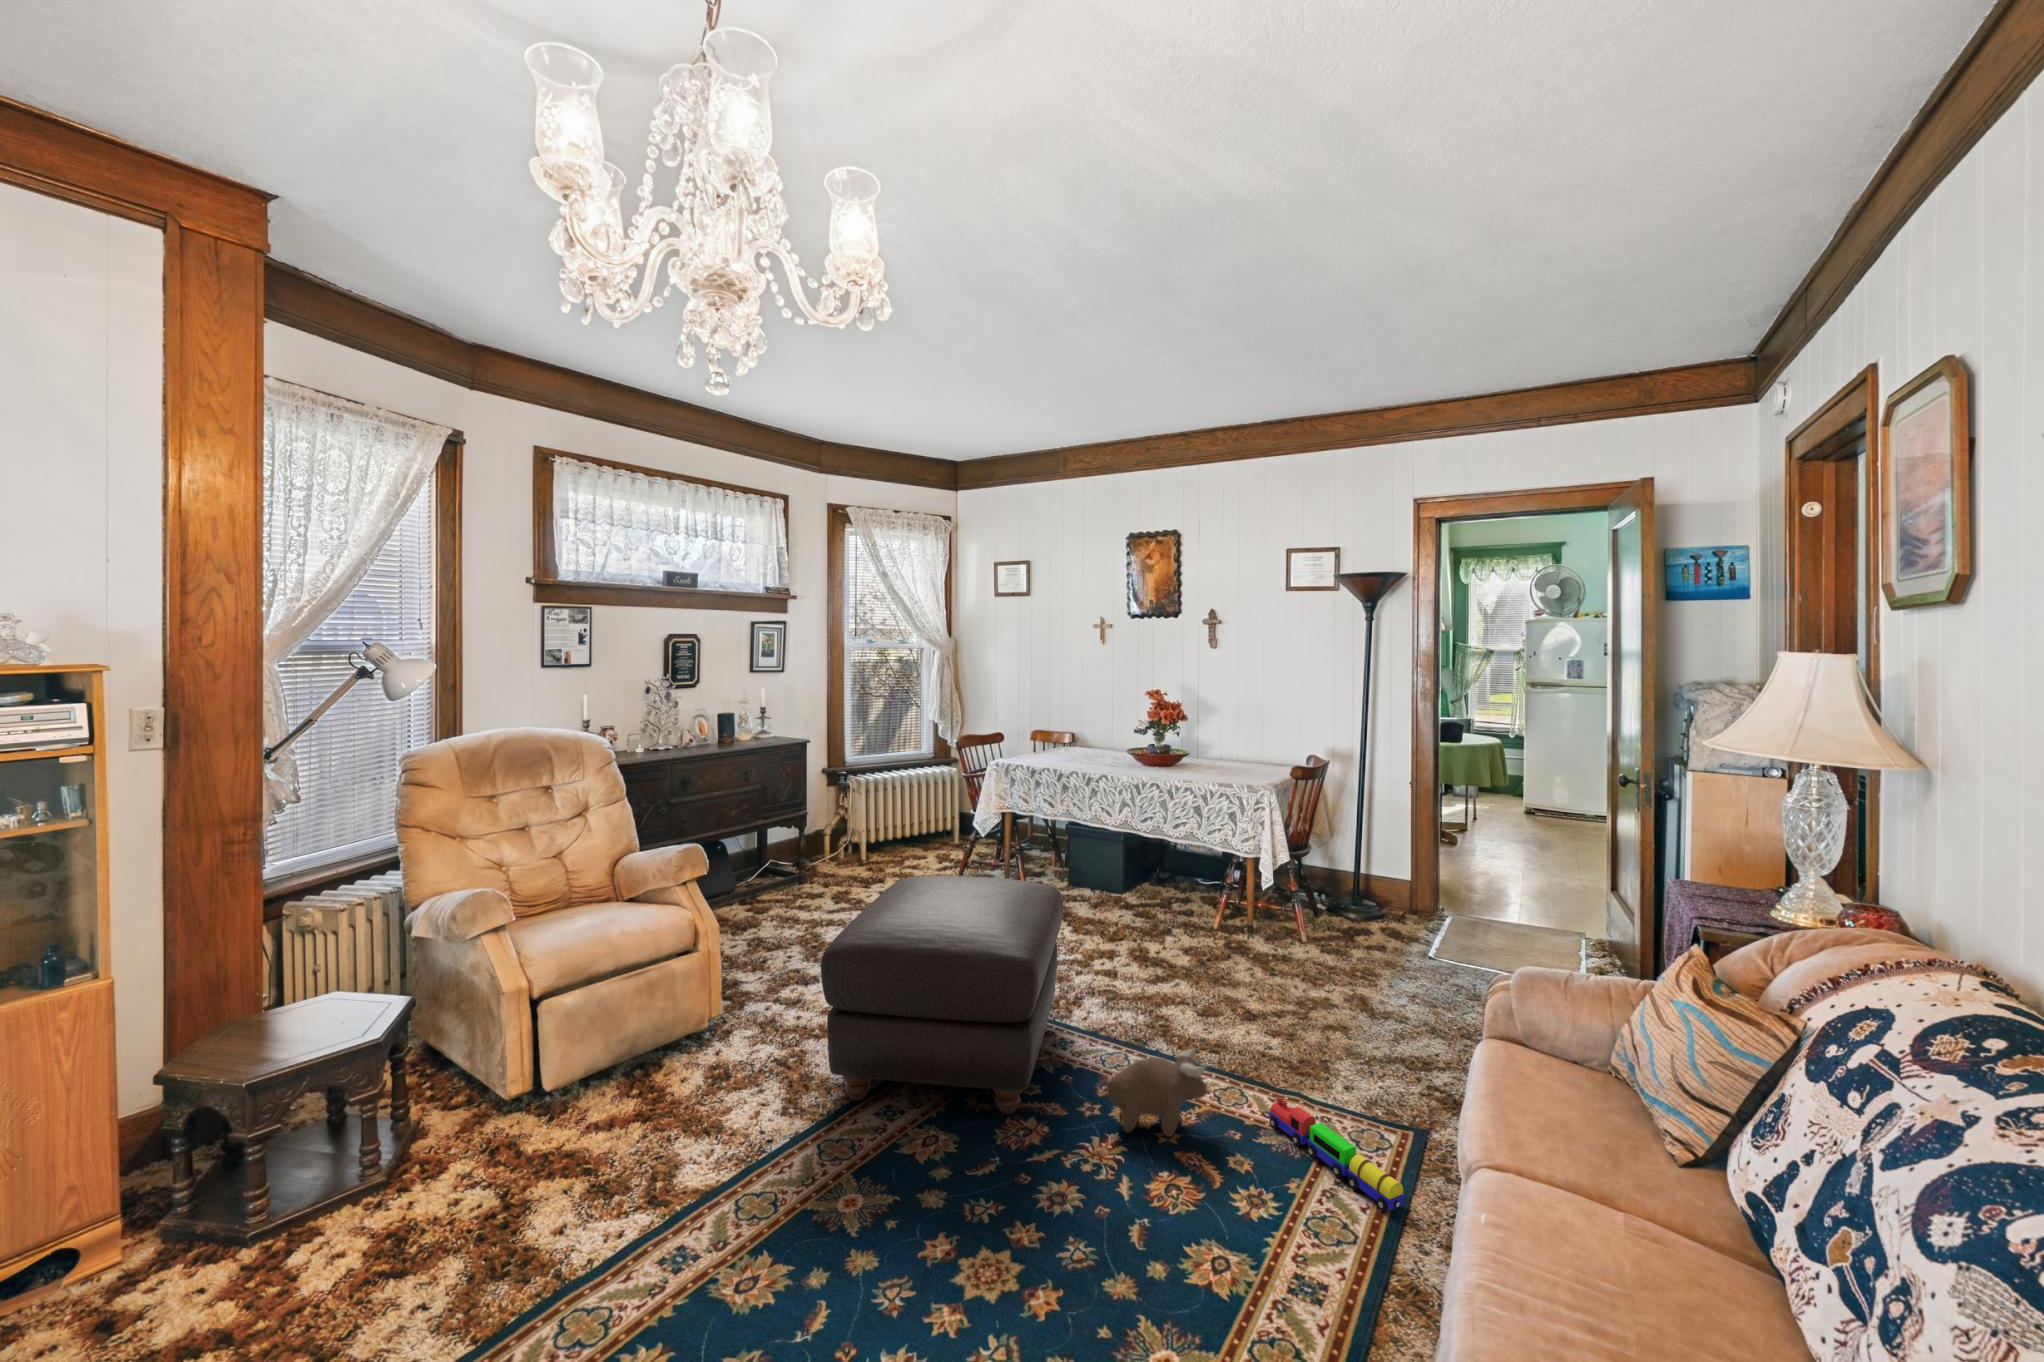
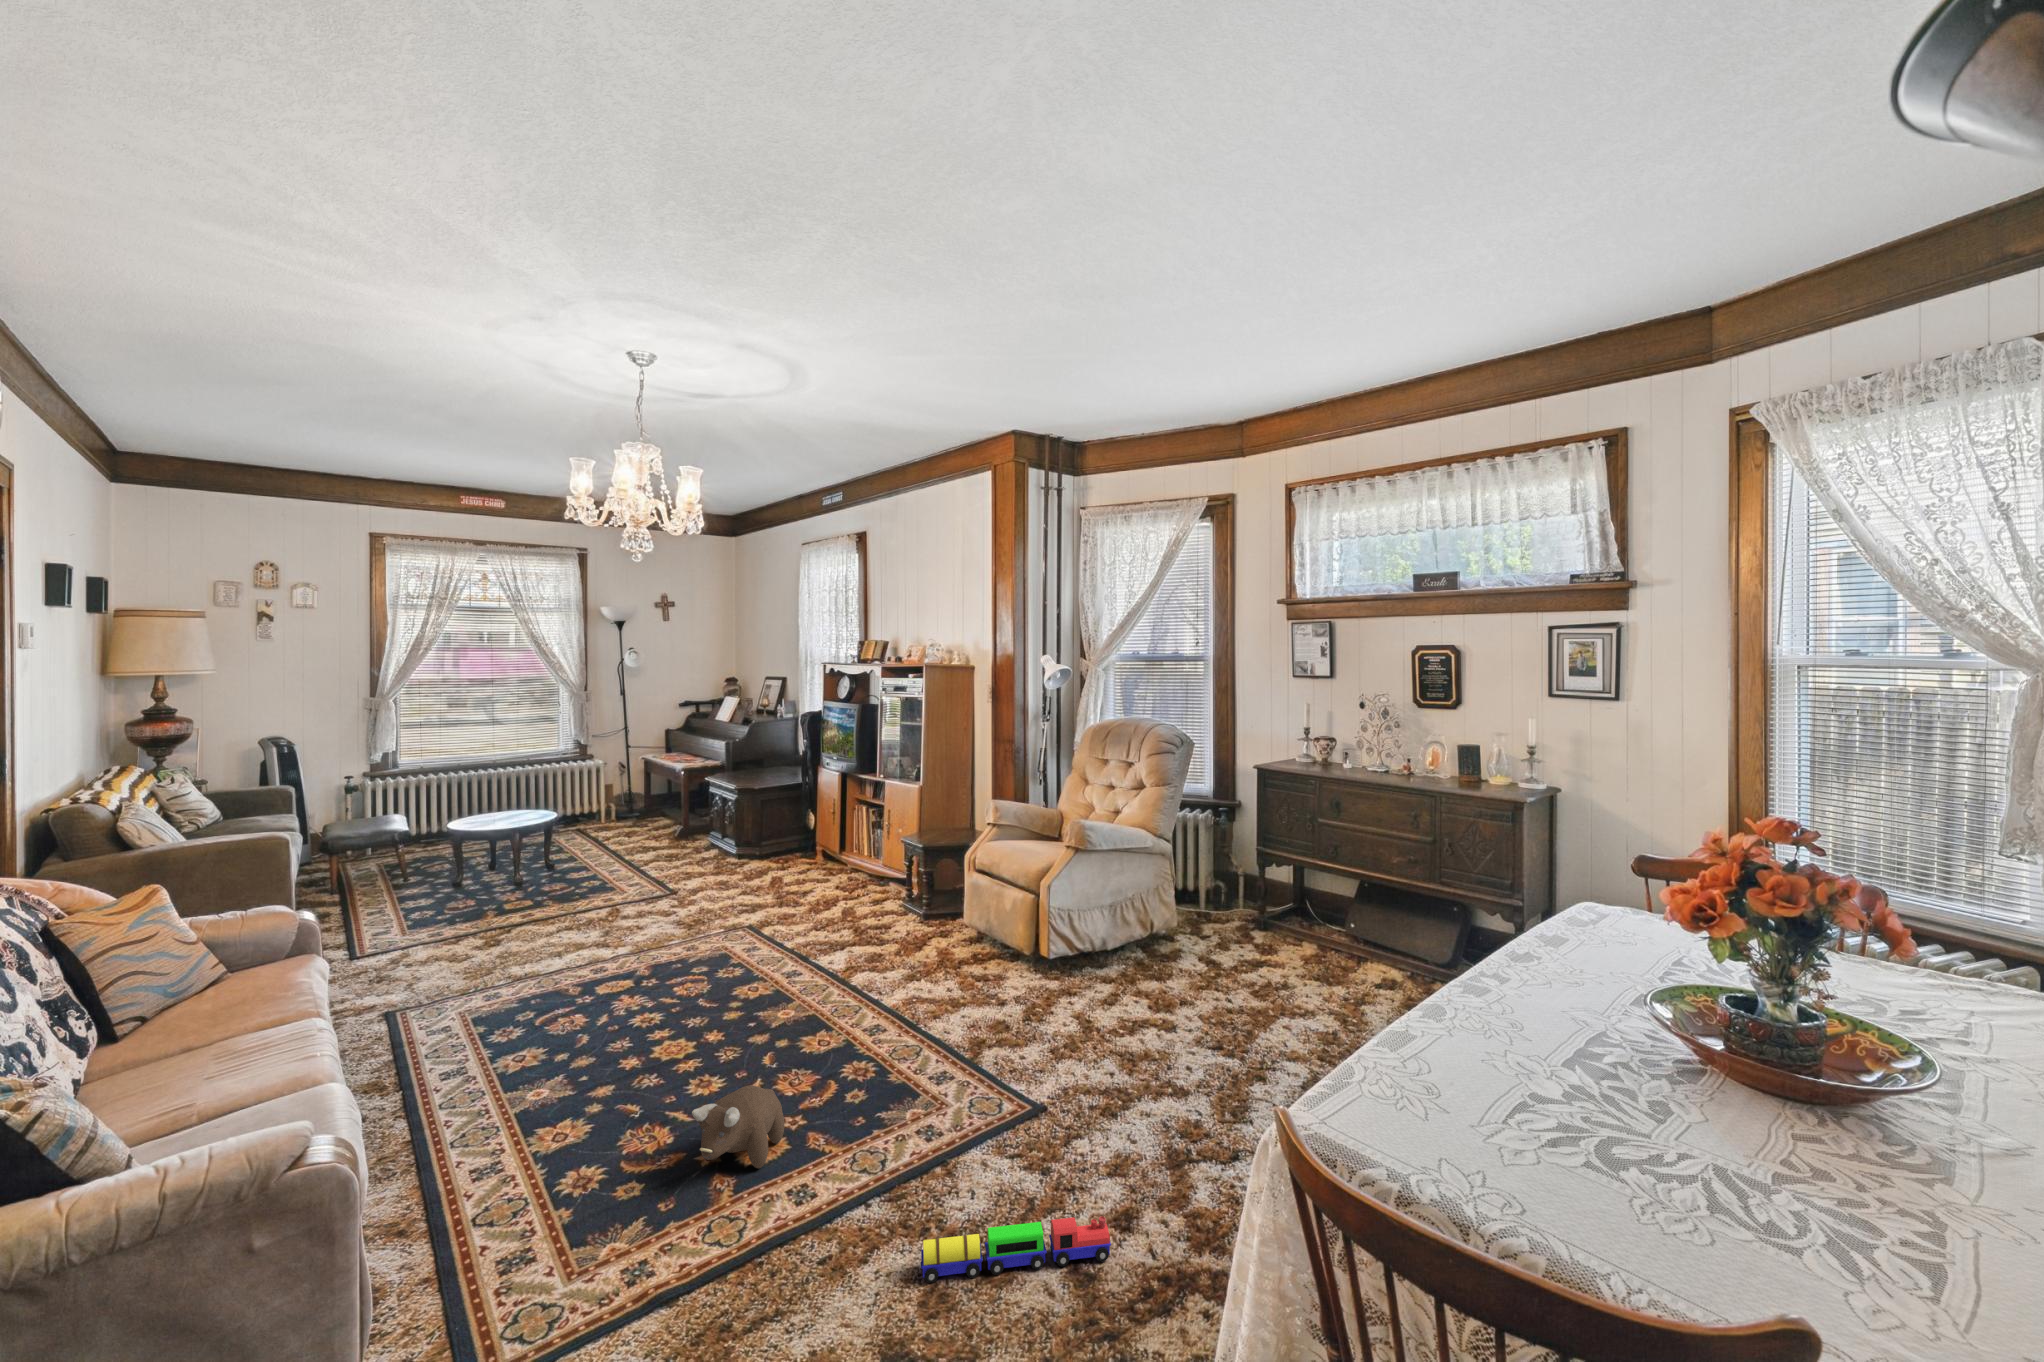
ottoman: present [821,875,1063,1114] -> none [800,888,1092,1128]
toy train: present [1269,1096,1405,1212] -> present [920,1217,1111,1283]

